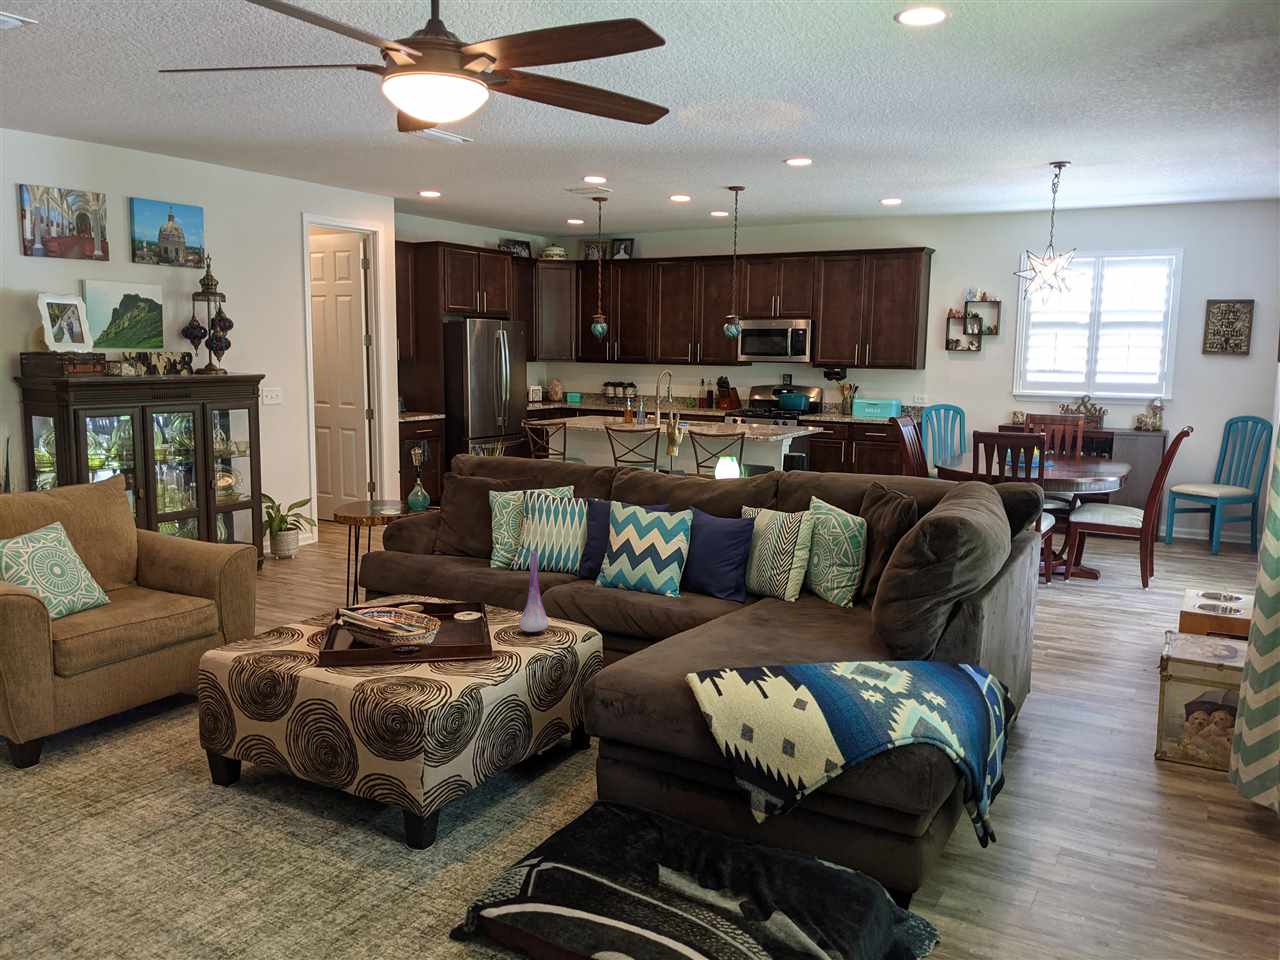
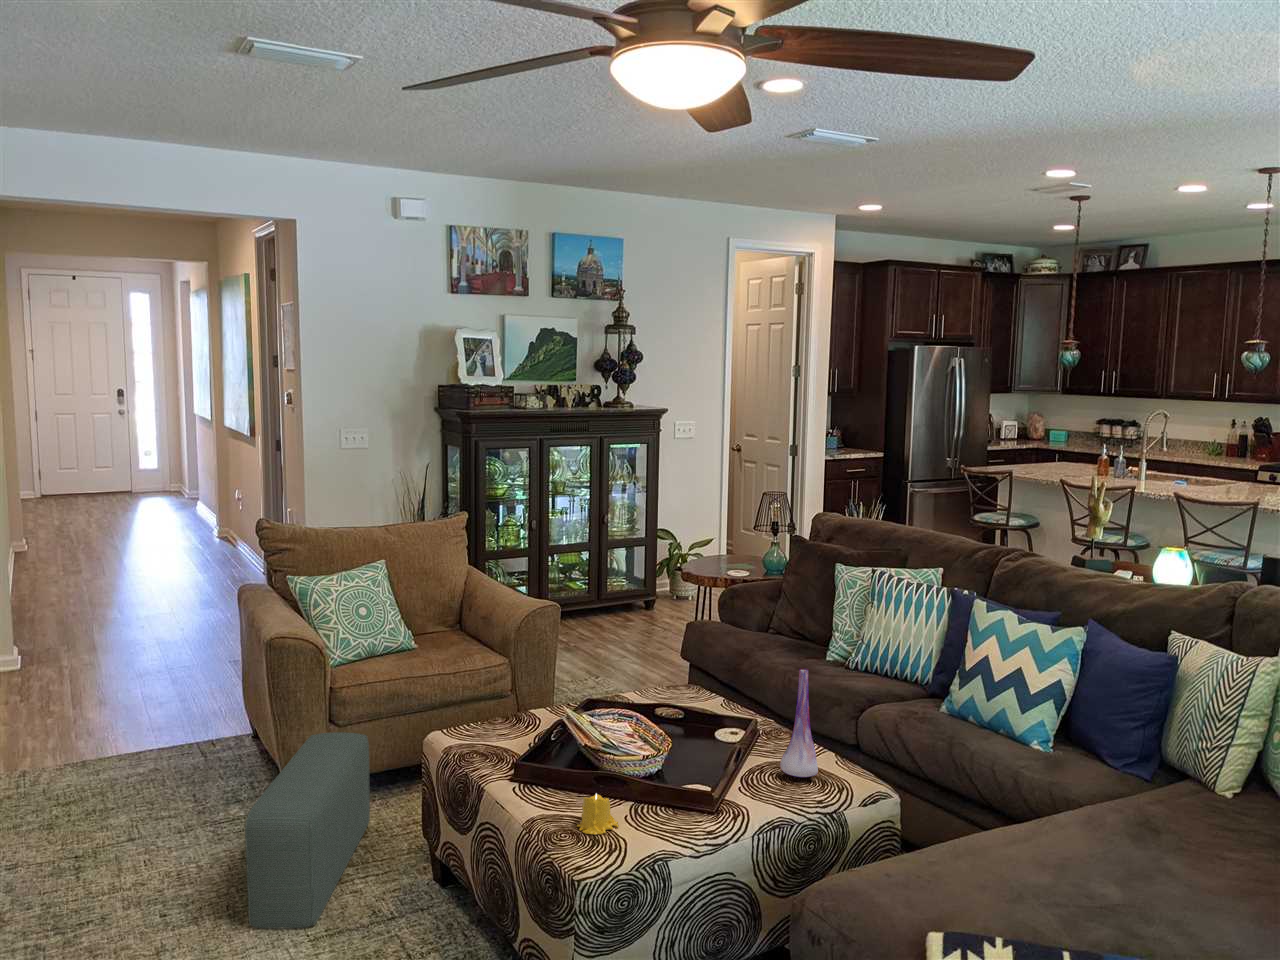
candle: none [399,654,432,687] -> present [577,794,619,835]
pouf: none [39,680,123,857] -> present [245,732,370,929]

